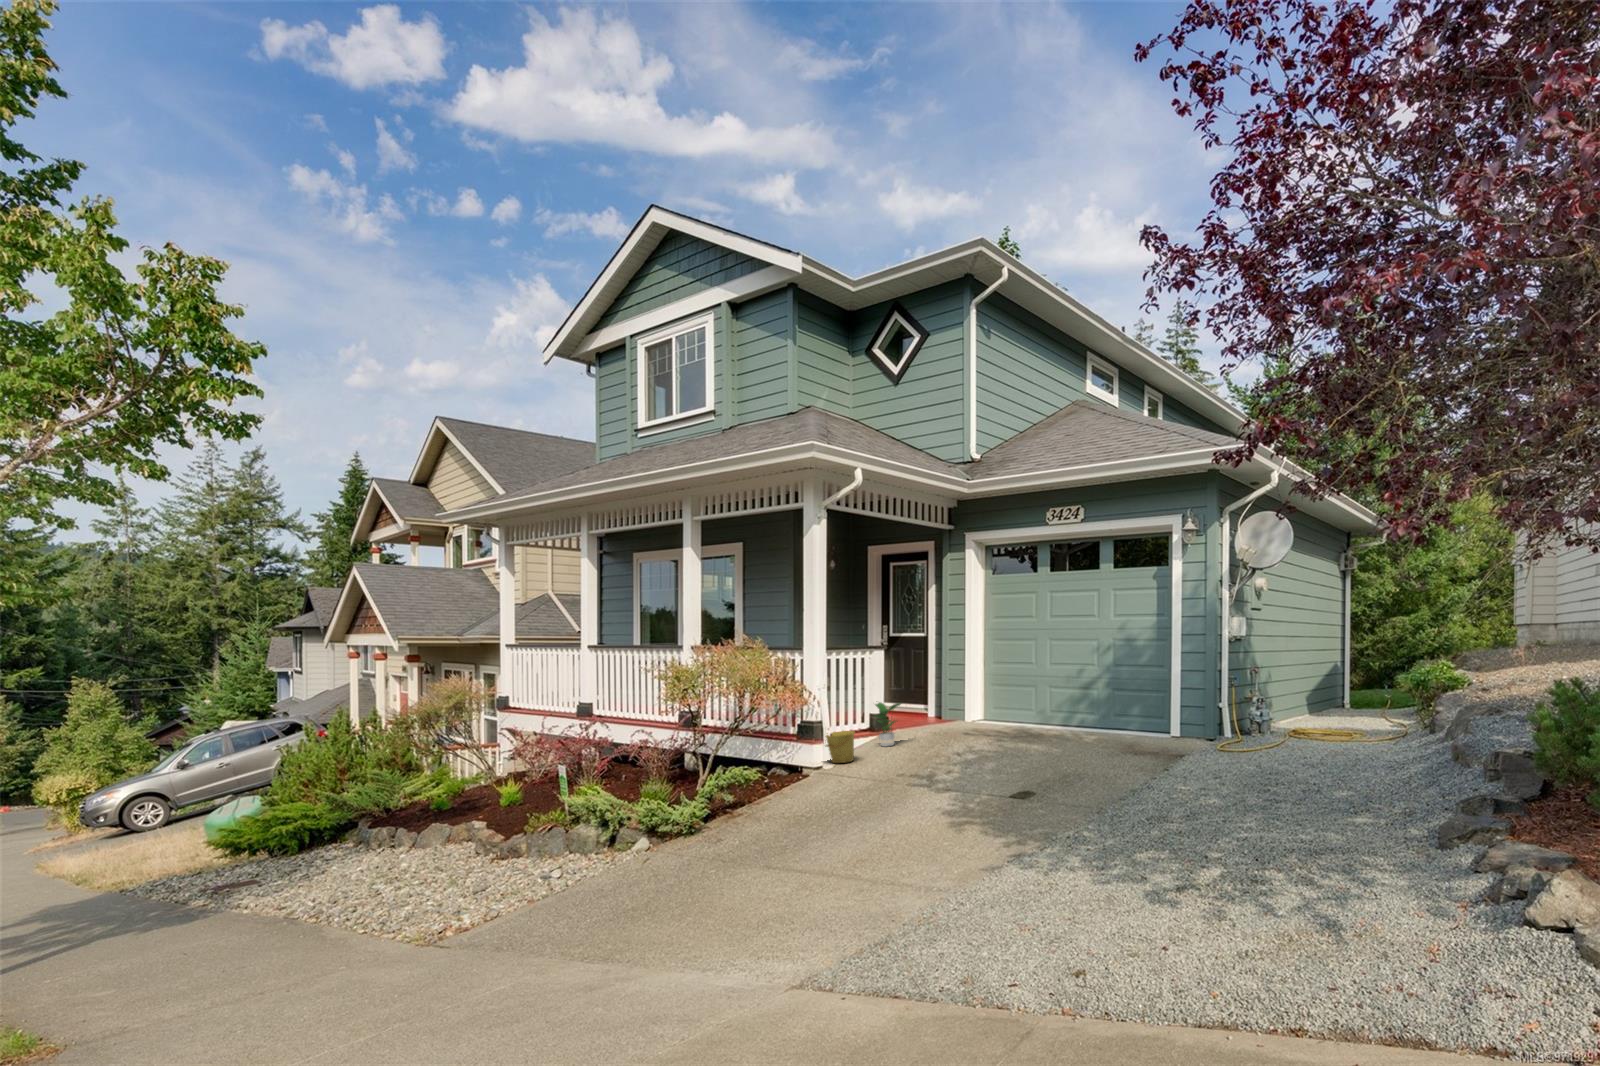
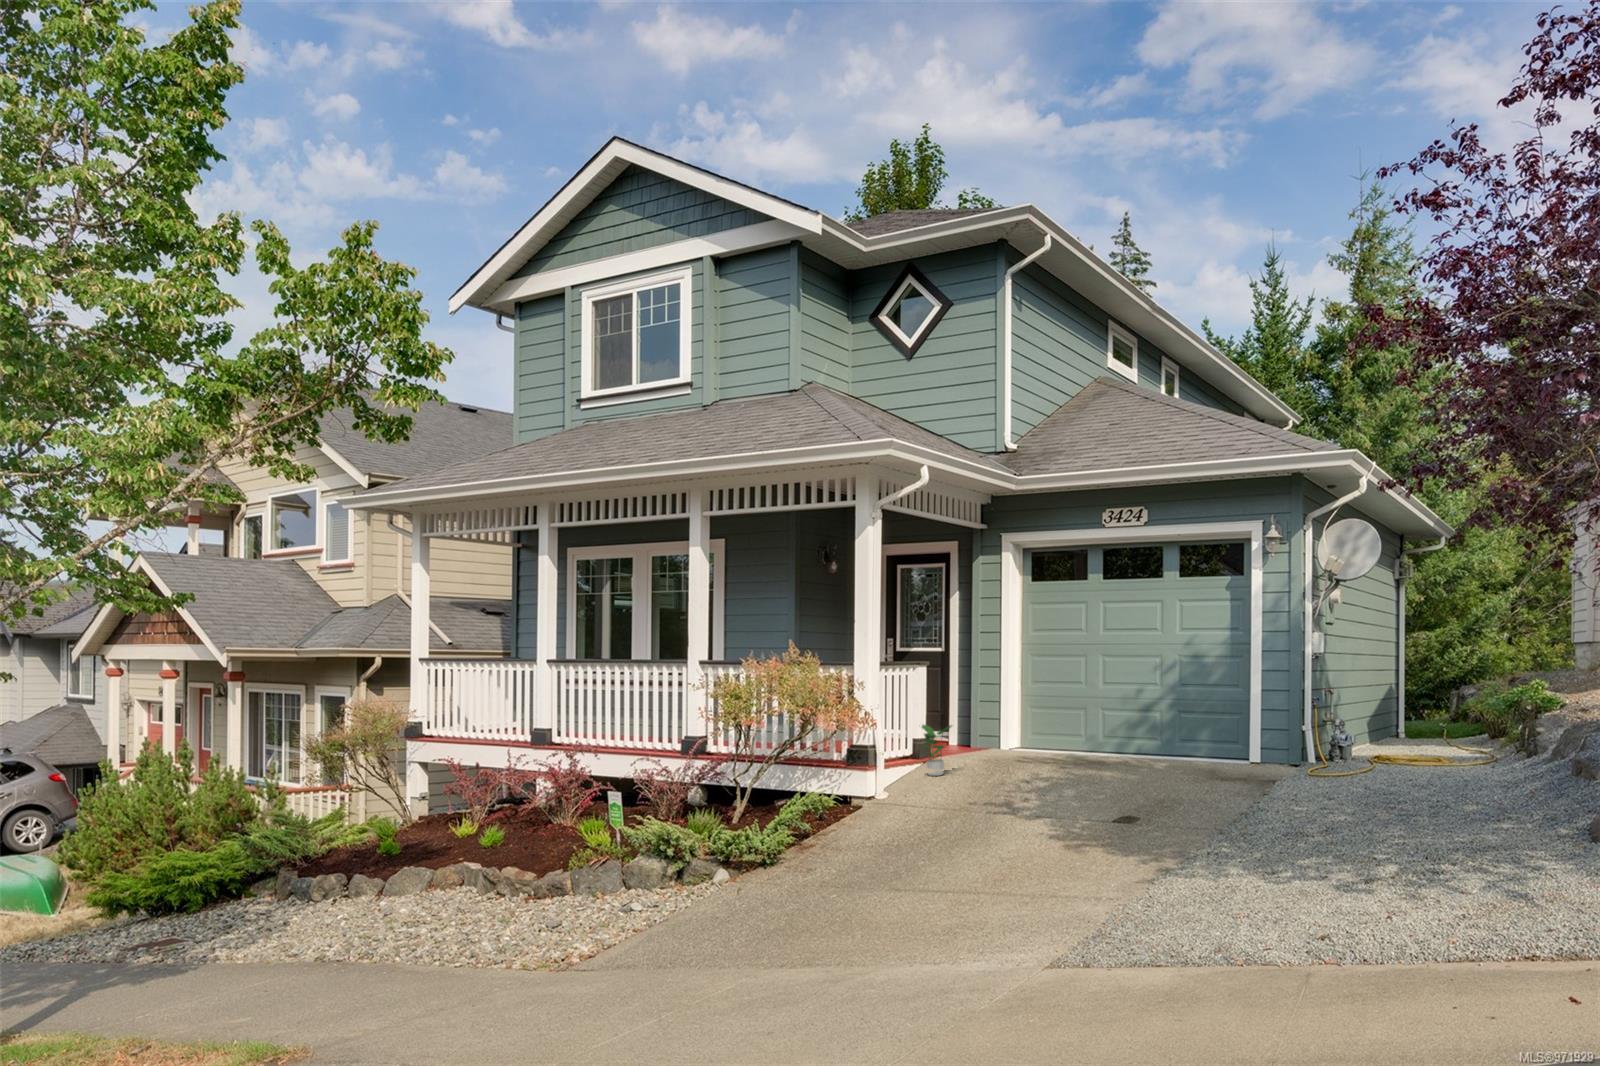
bucket: present [825,731,854,763] -> none [880,758,918,796]

